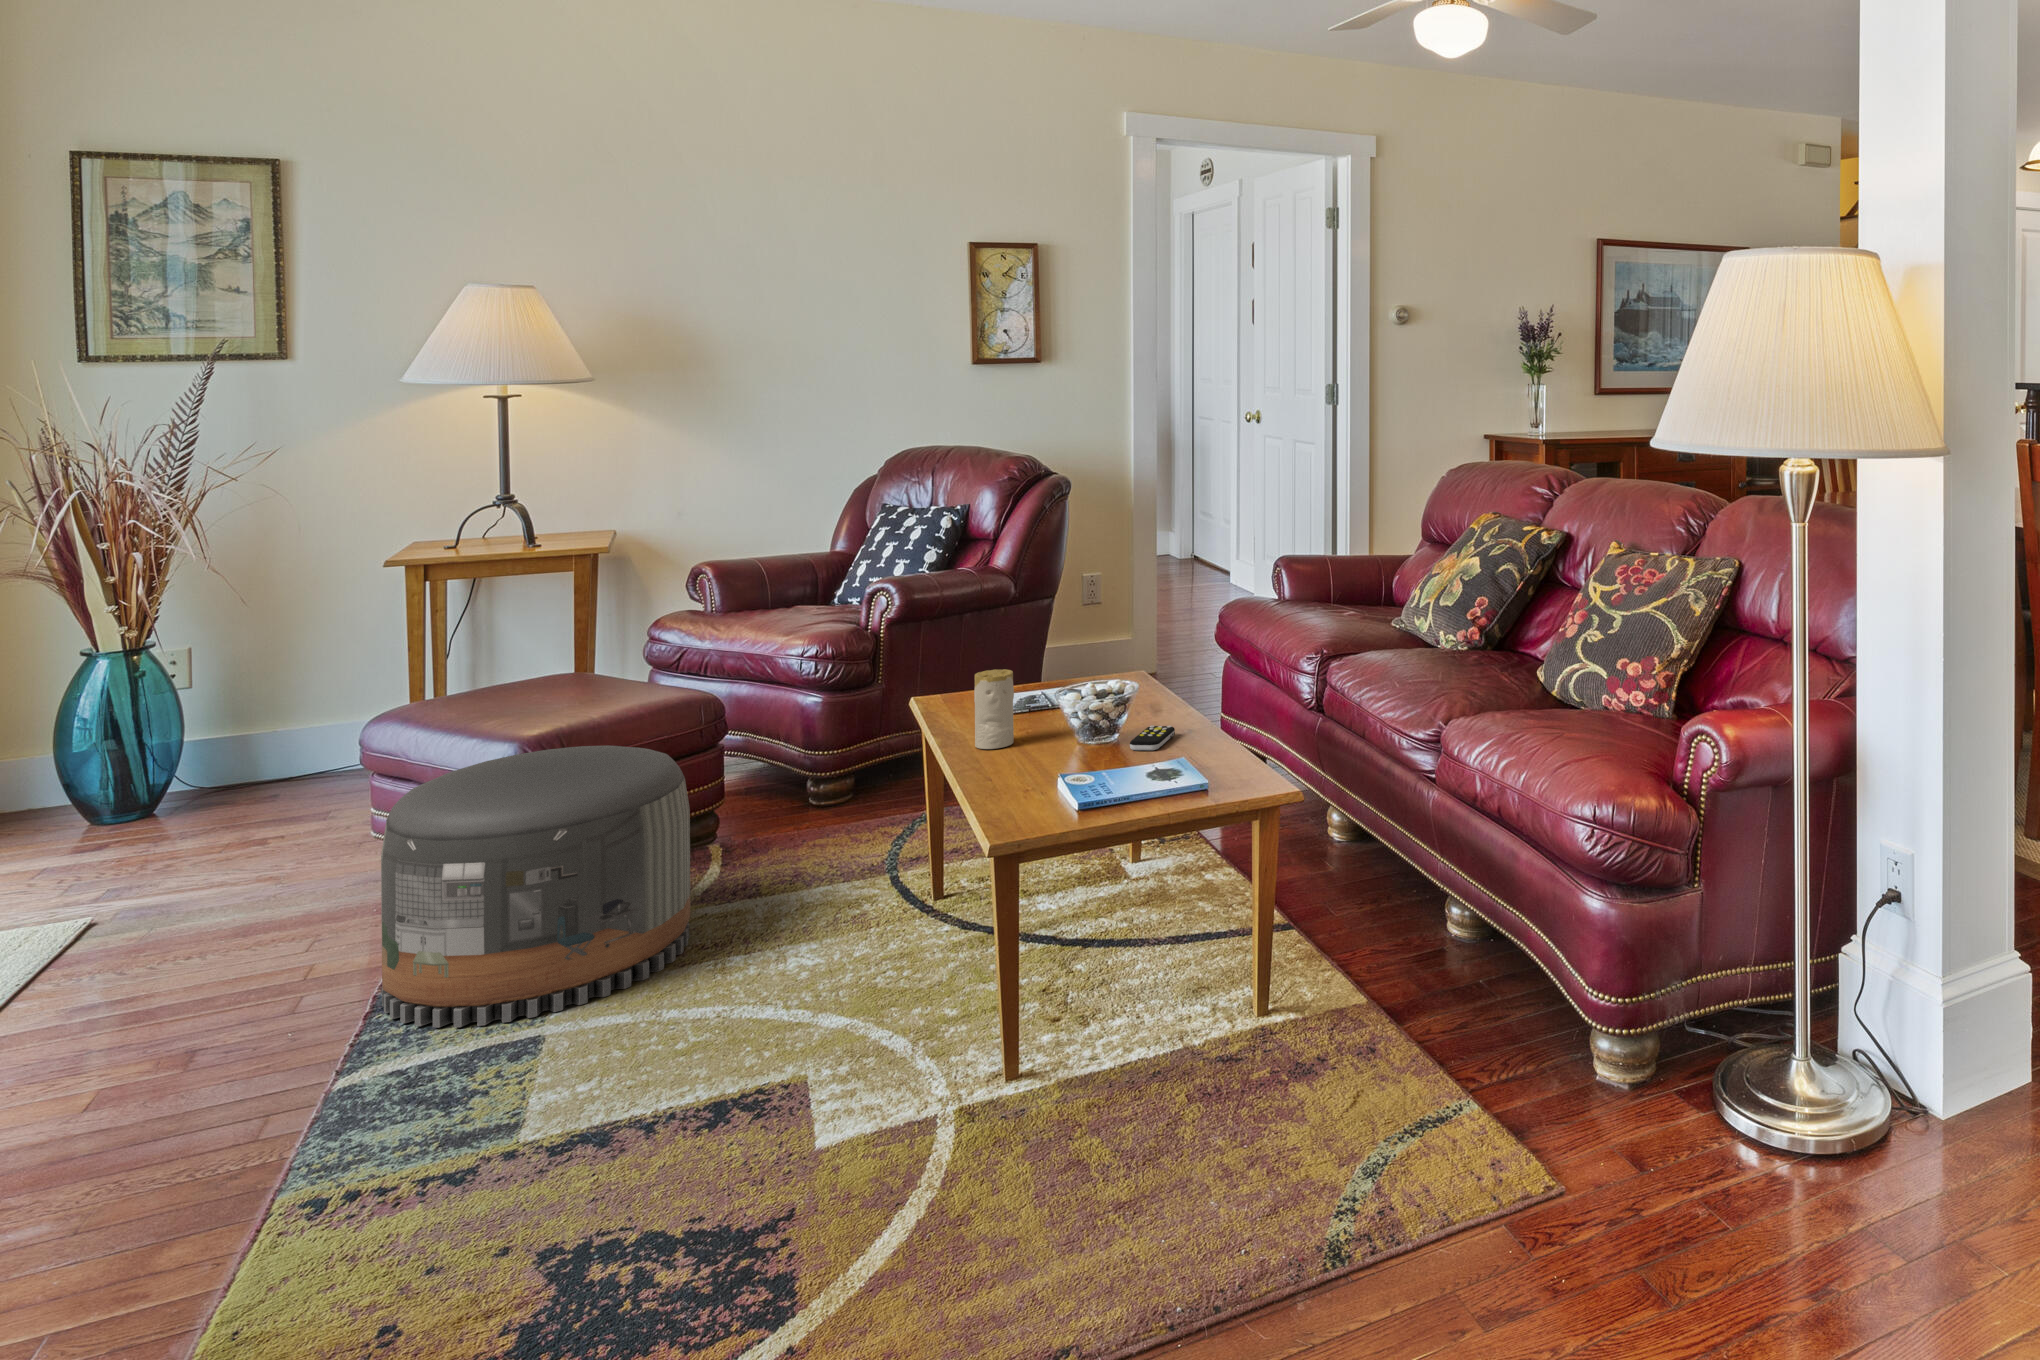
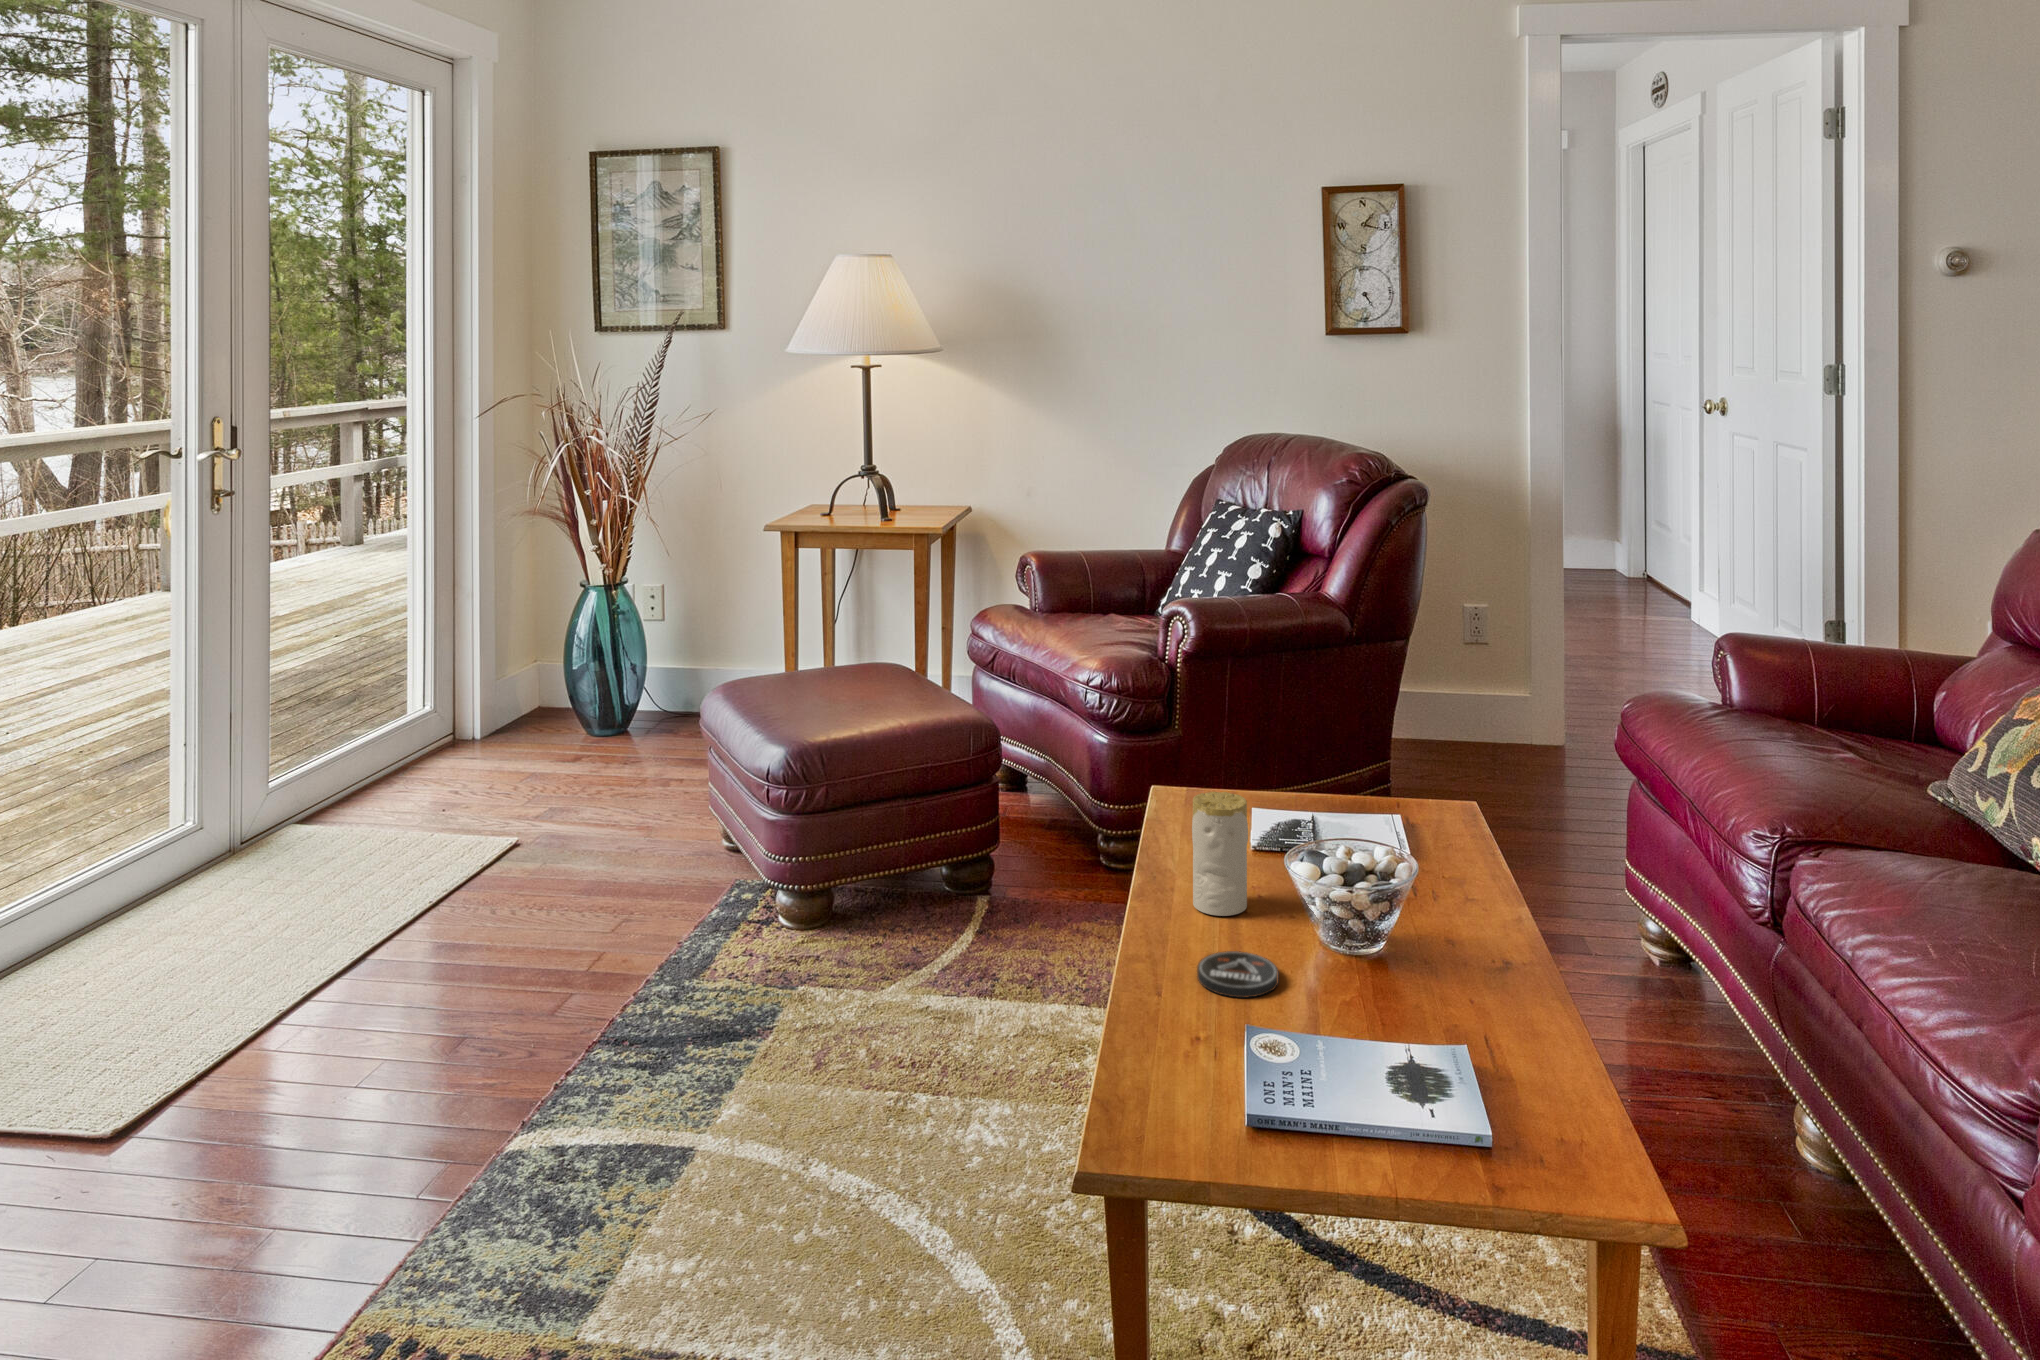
remote control: present [1130,725,1175,751] -> none [1407,935,1490,991]
pouf: present [381,746,690,1027] -> none [597,778,897,1117]
coaster: none [1000,756,1054,777] -> present [1197,951,1279,998]

